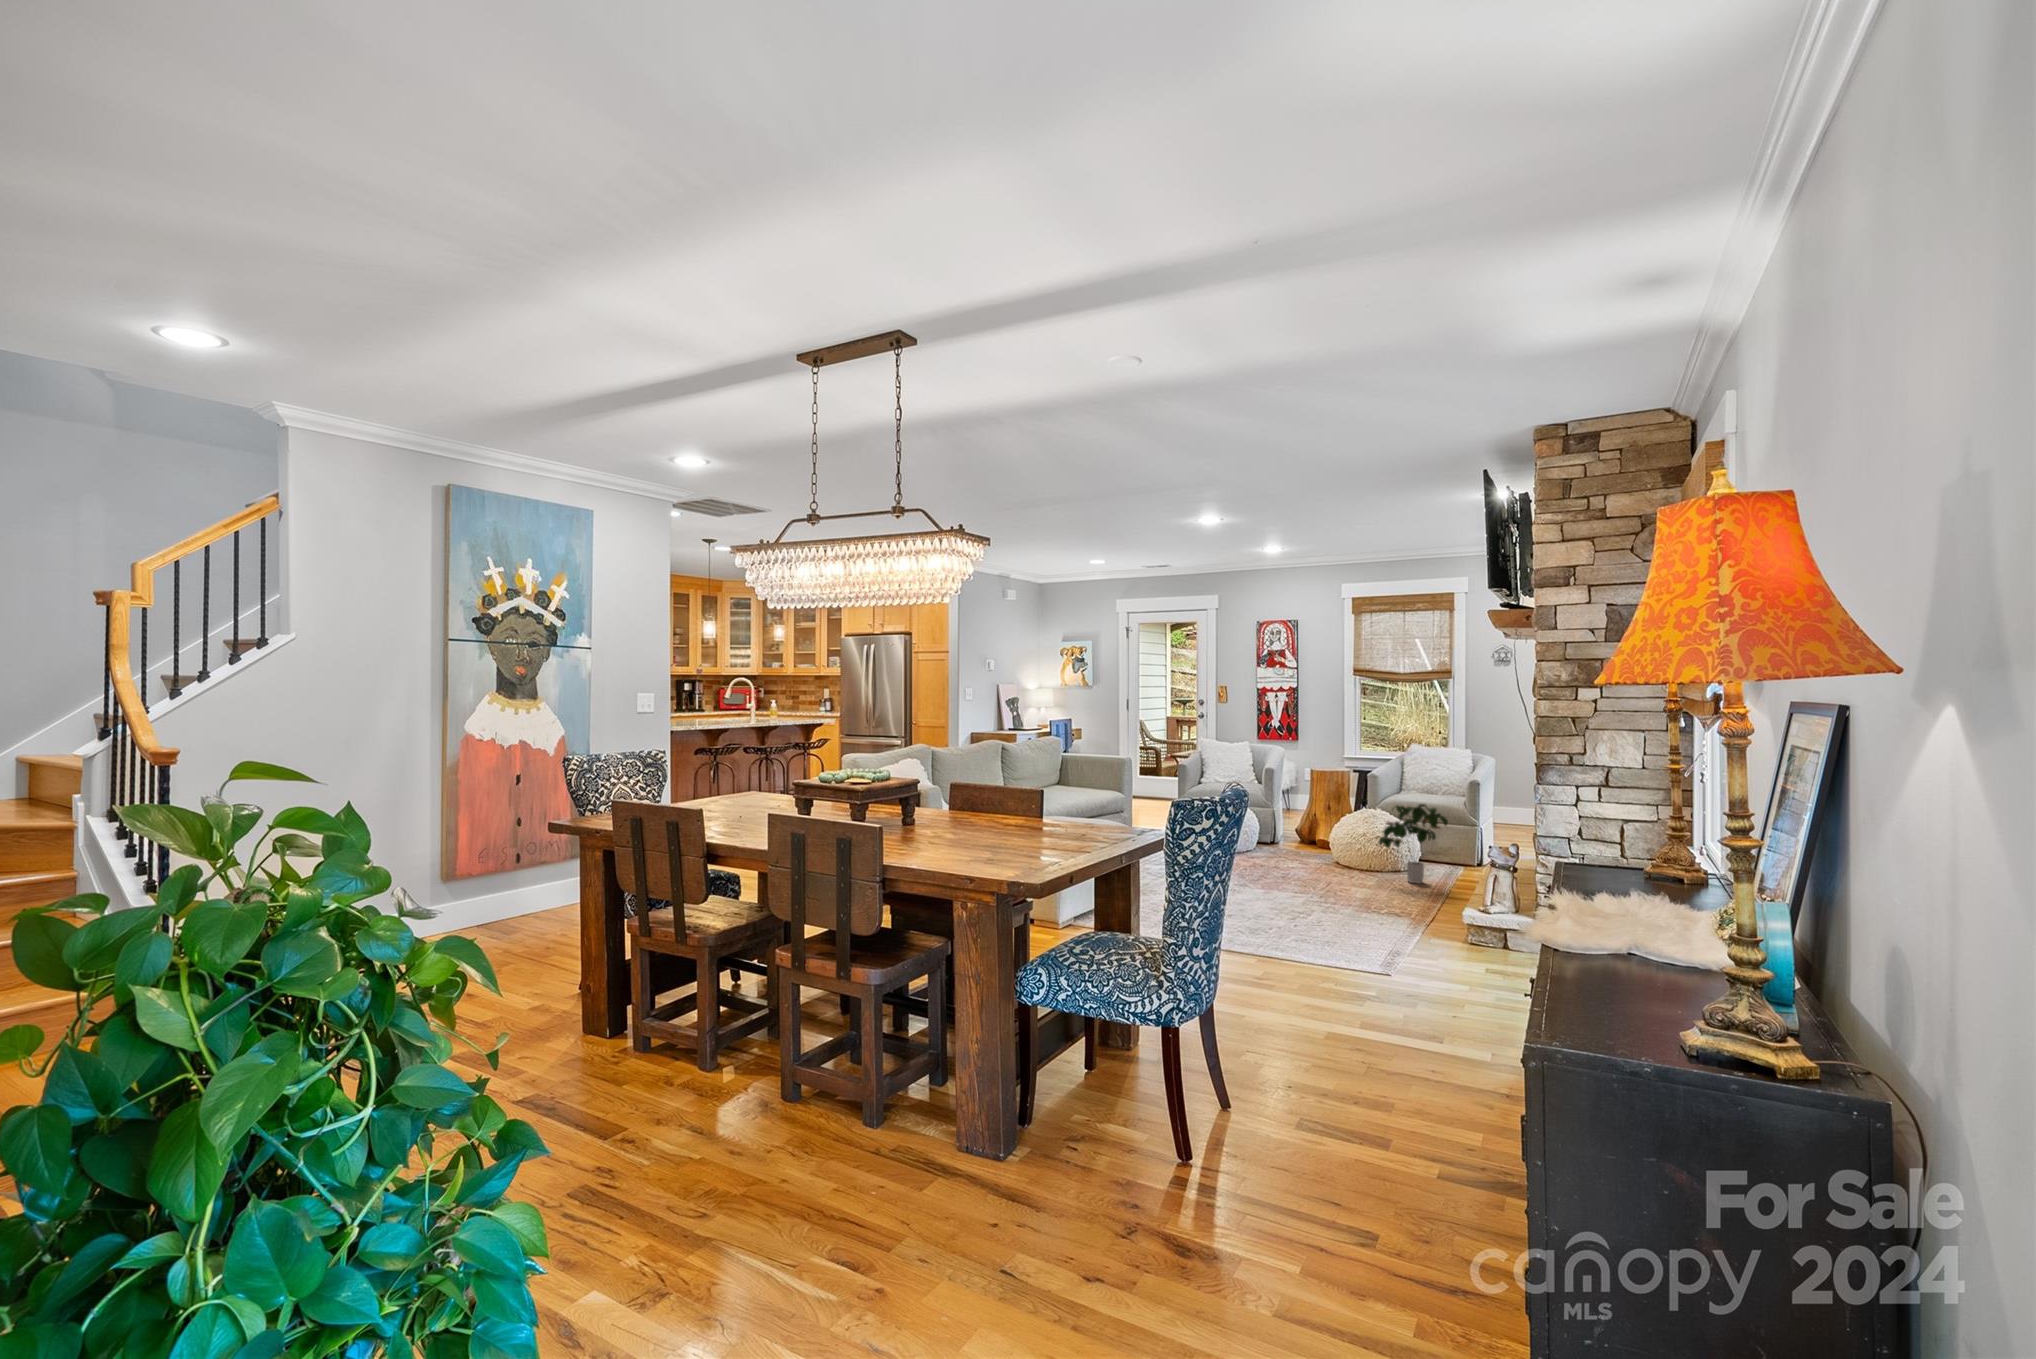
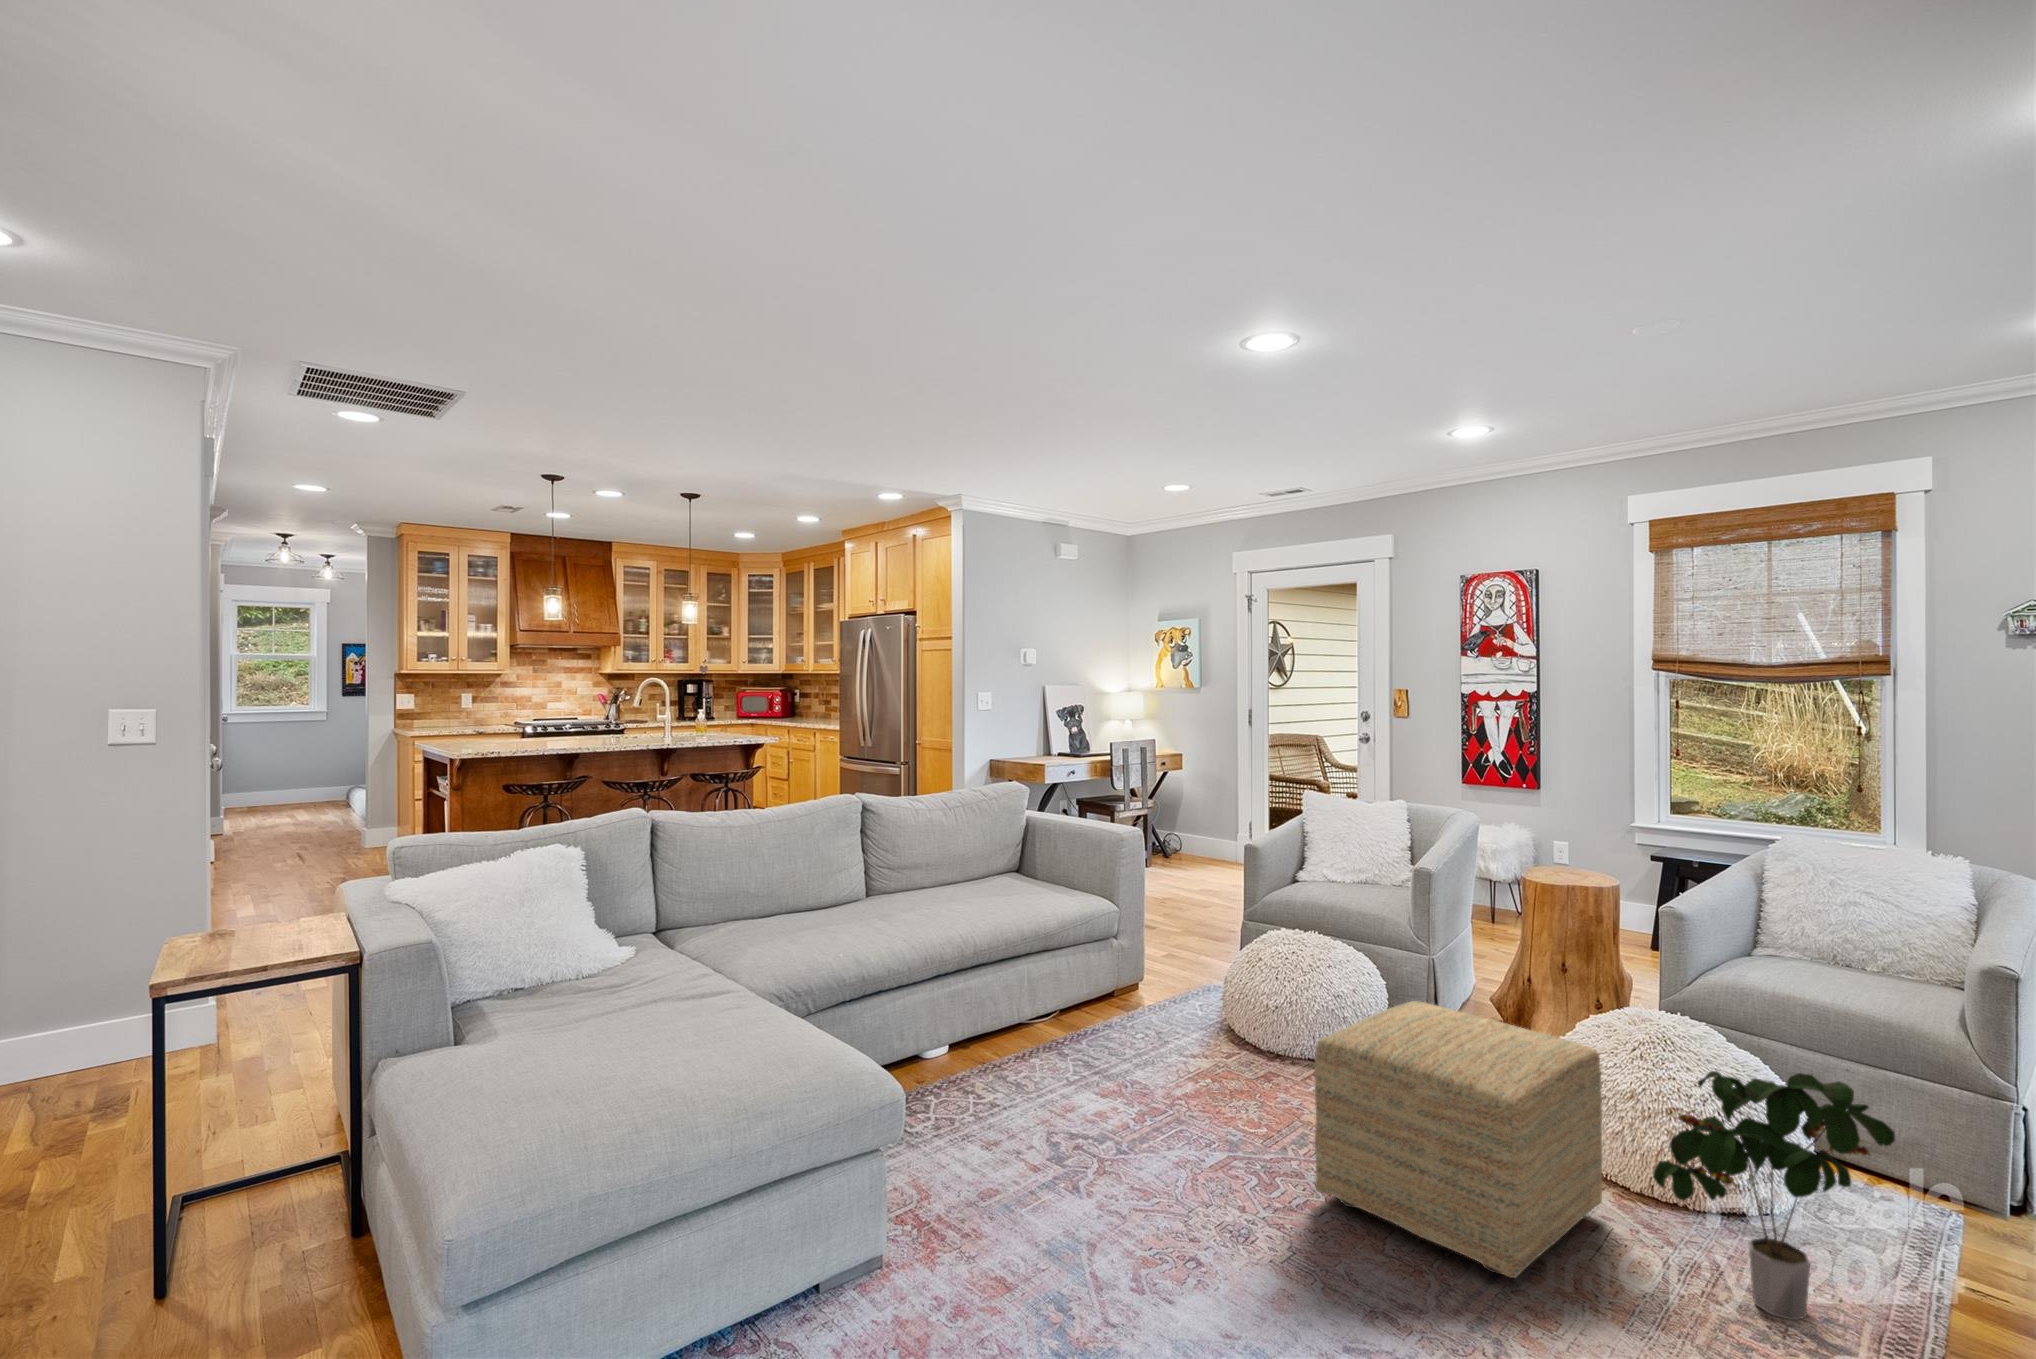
ottoman: none [1259,805,1358,882] -> present [1314,1001,1602,1278]

